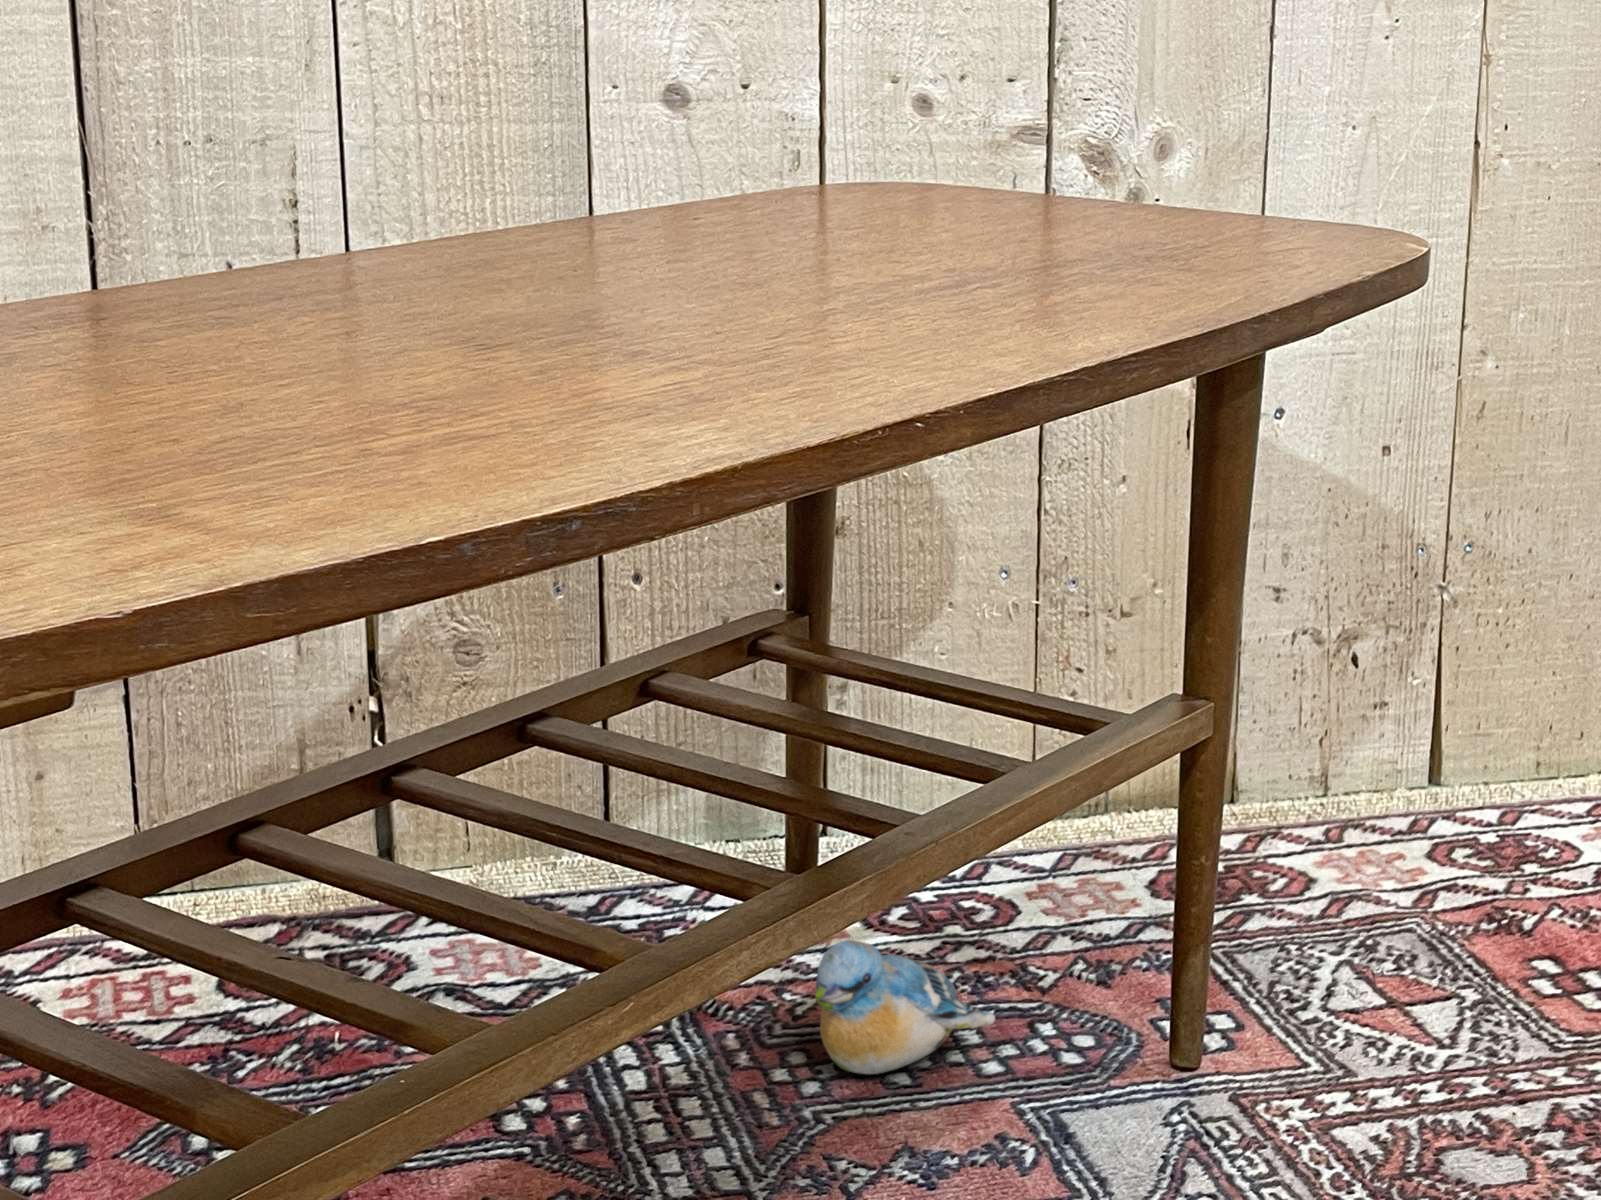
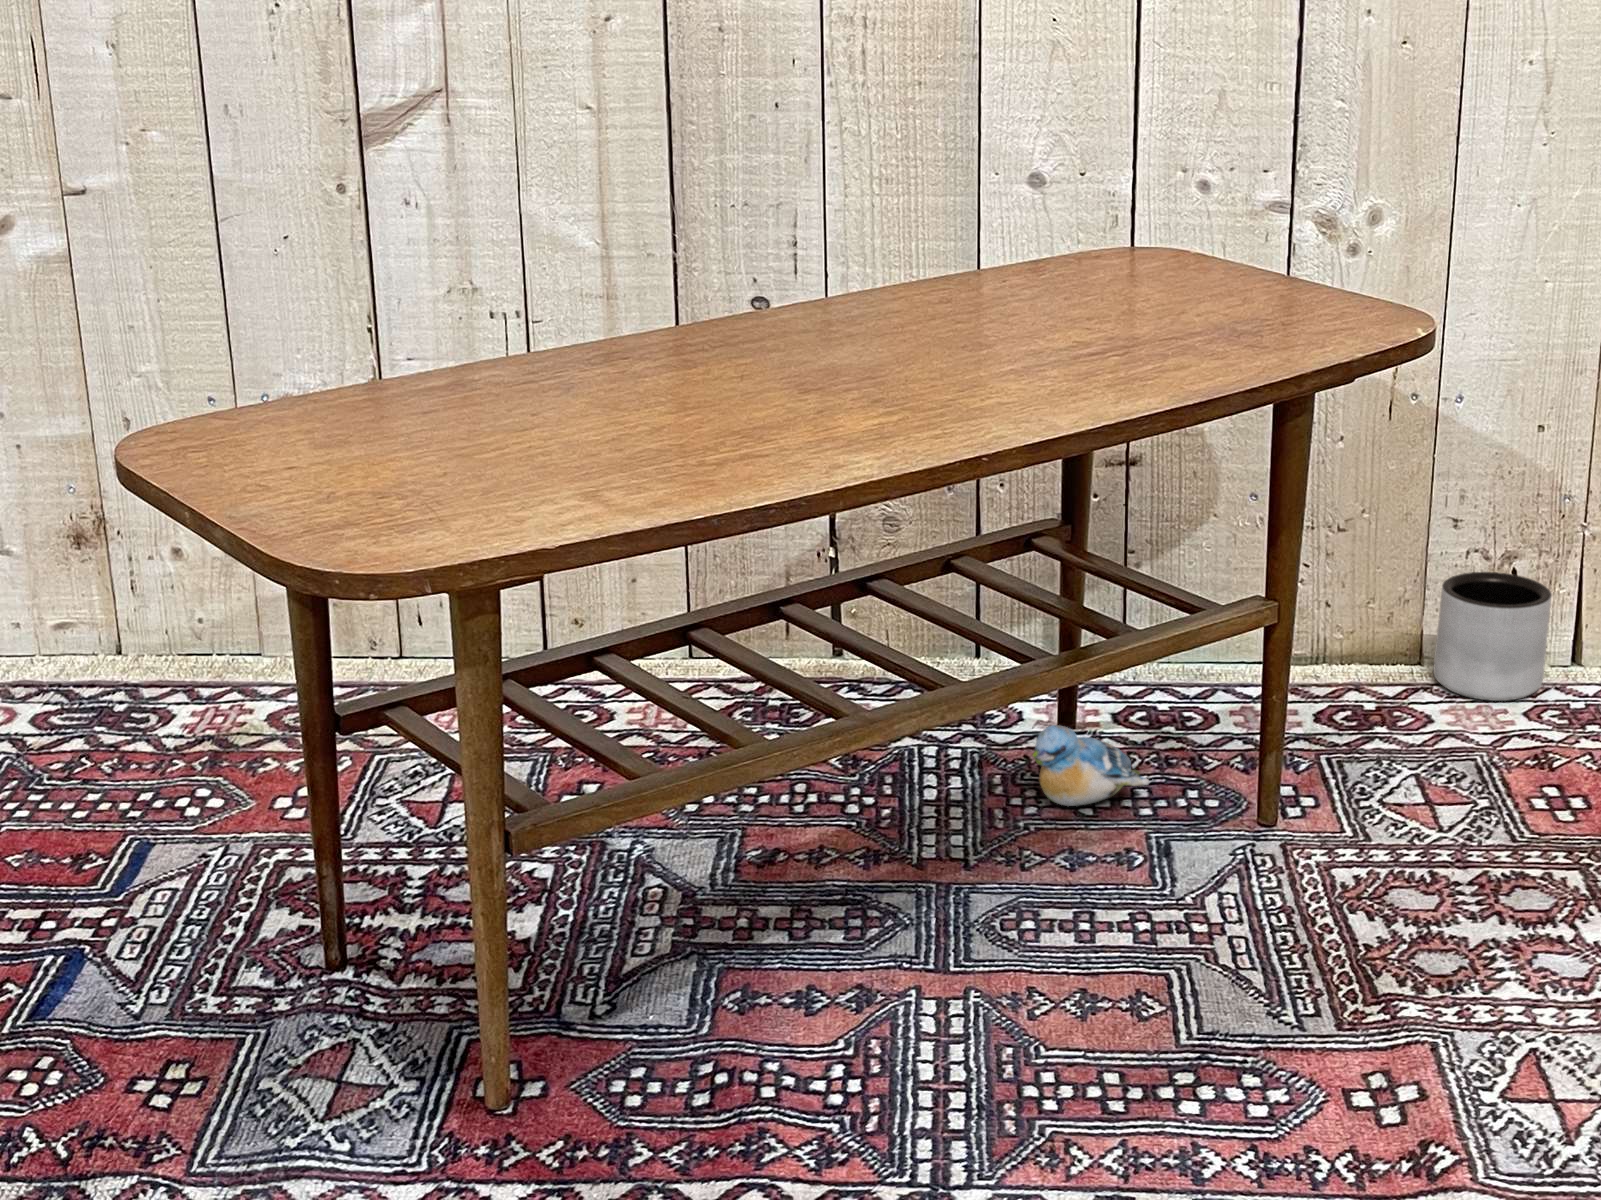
planter: none [1278,659,1441,842] -> present [1433,572,1552,701]

